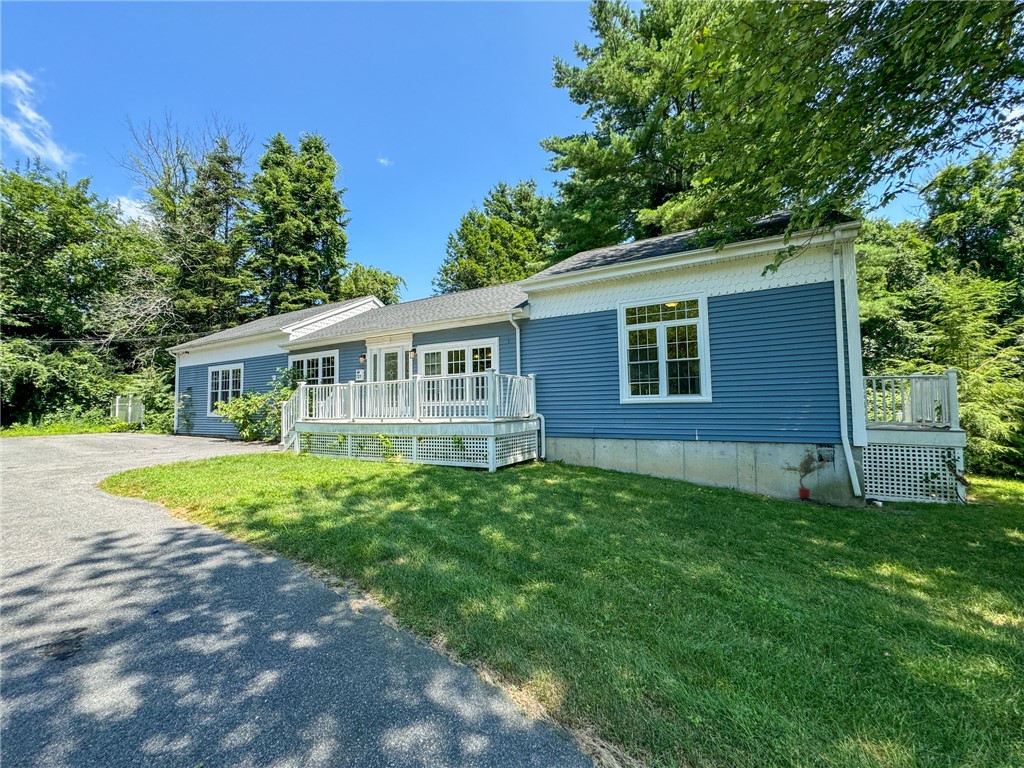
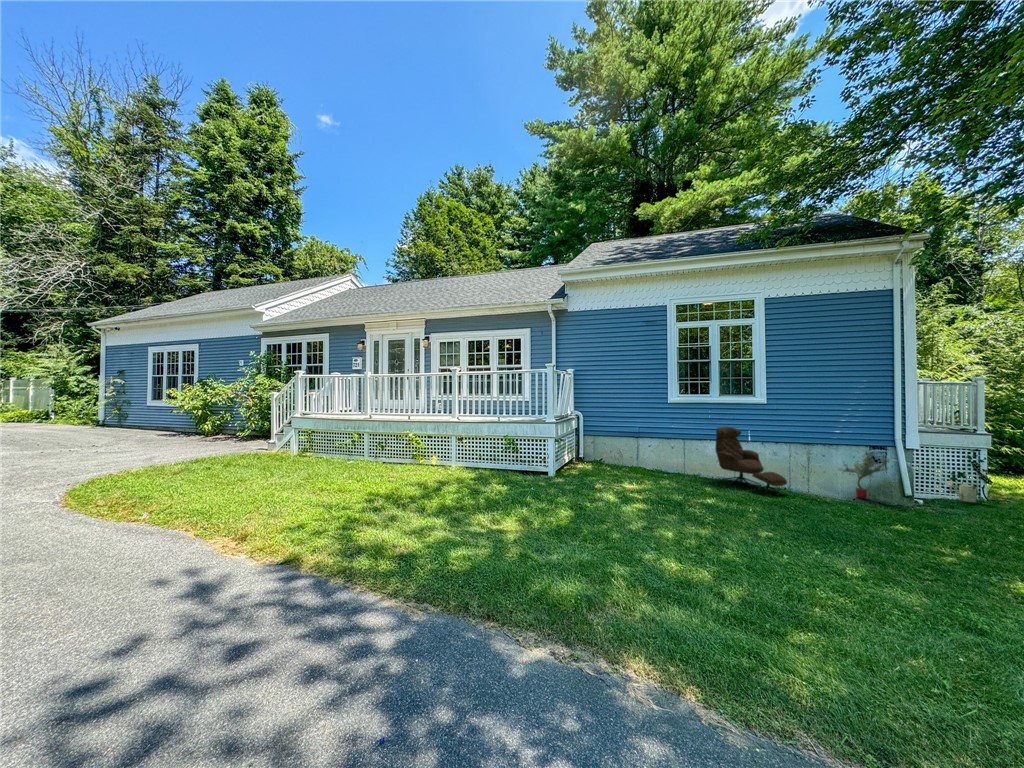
lounge chair: none [658,427,721,492] -> present [715,427,787,494]
watering can: none [912,480,949,507] -> present [946,480,977,504]

